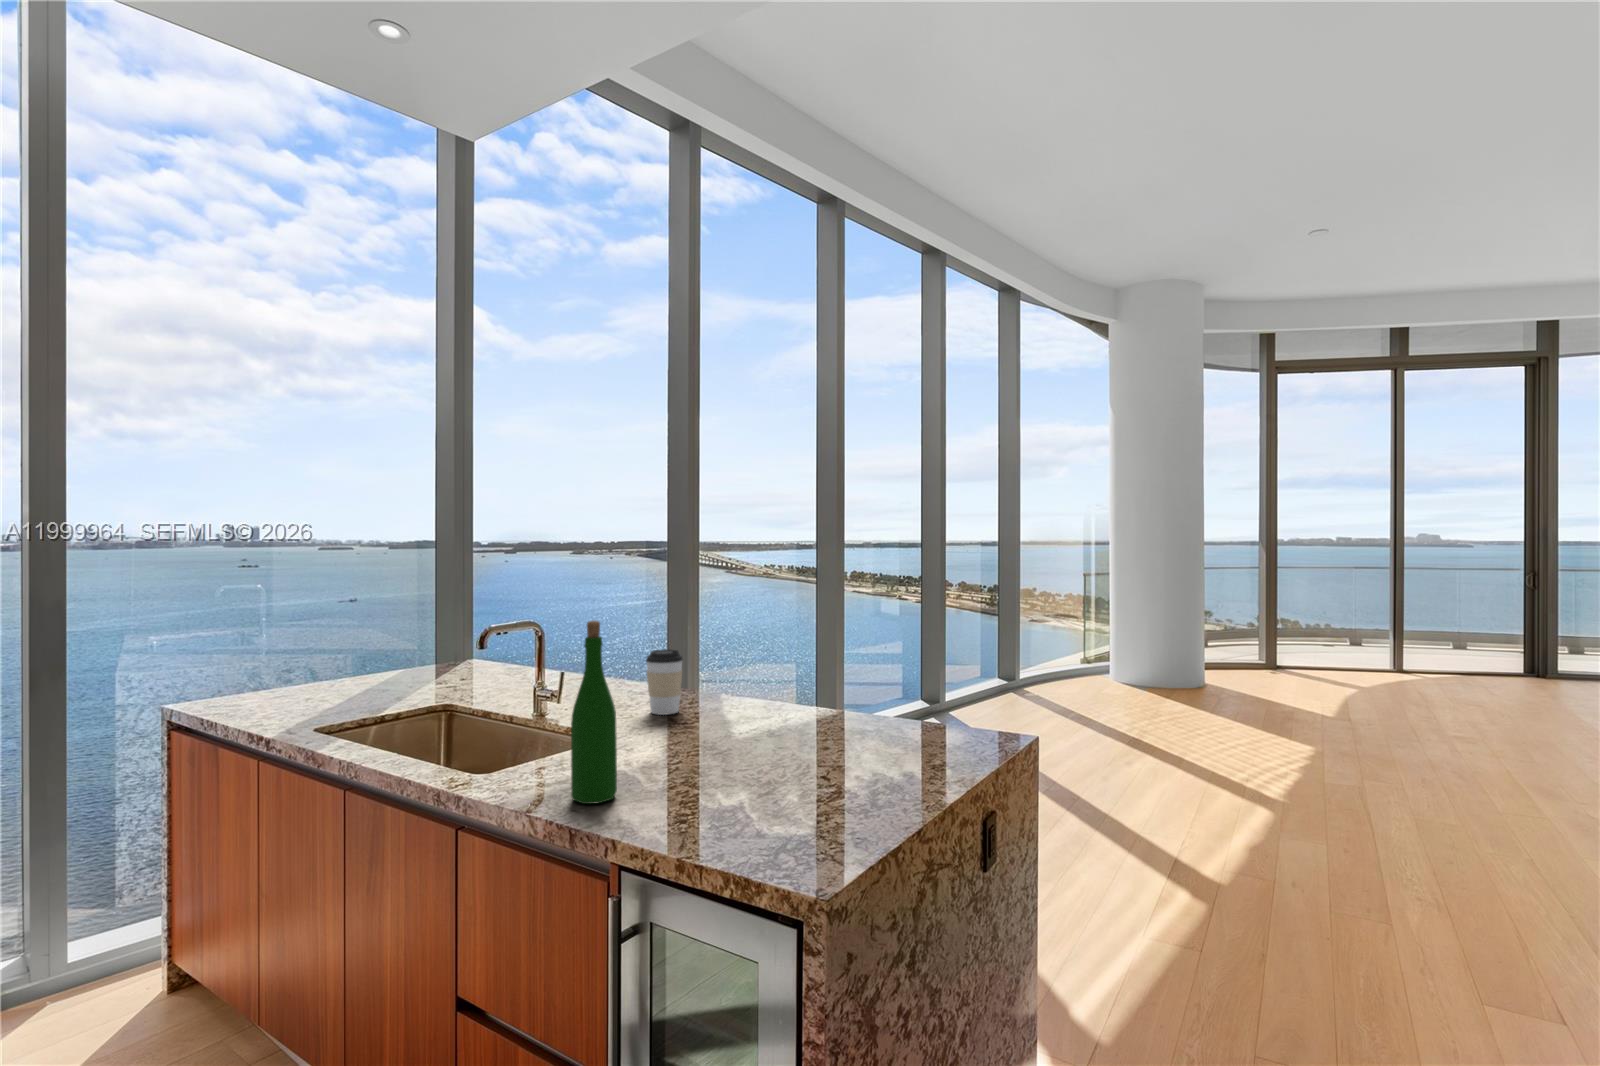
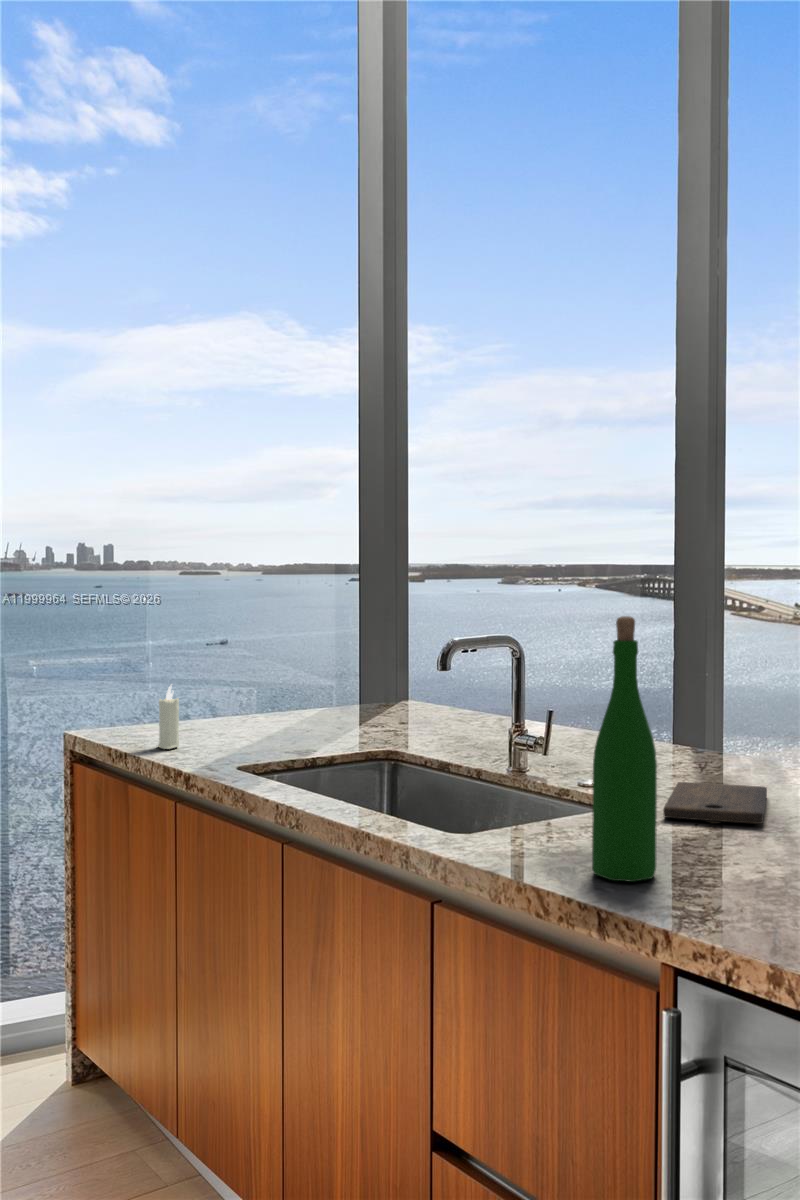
coffee cup: present [646,649,683,715] -> none [669,687,725,781]
candle: none [244,664,265,716] -> present [158,685,179,749]
cutting board: none [634,717,707,747] -> present [664,782,767,824]

